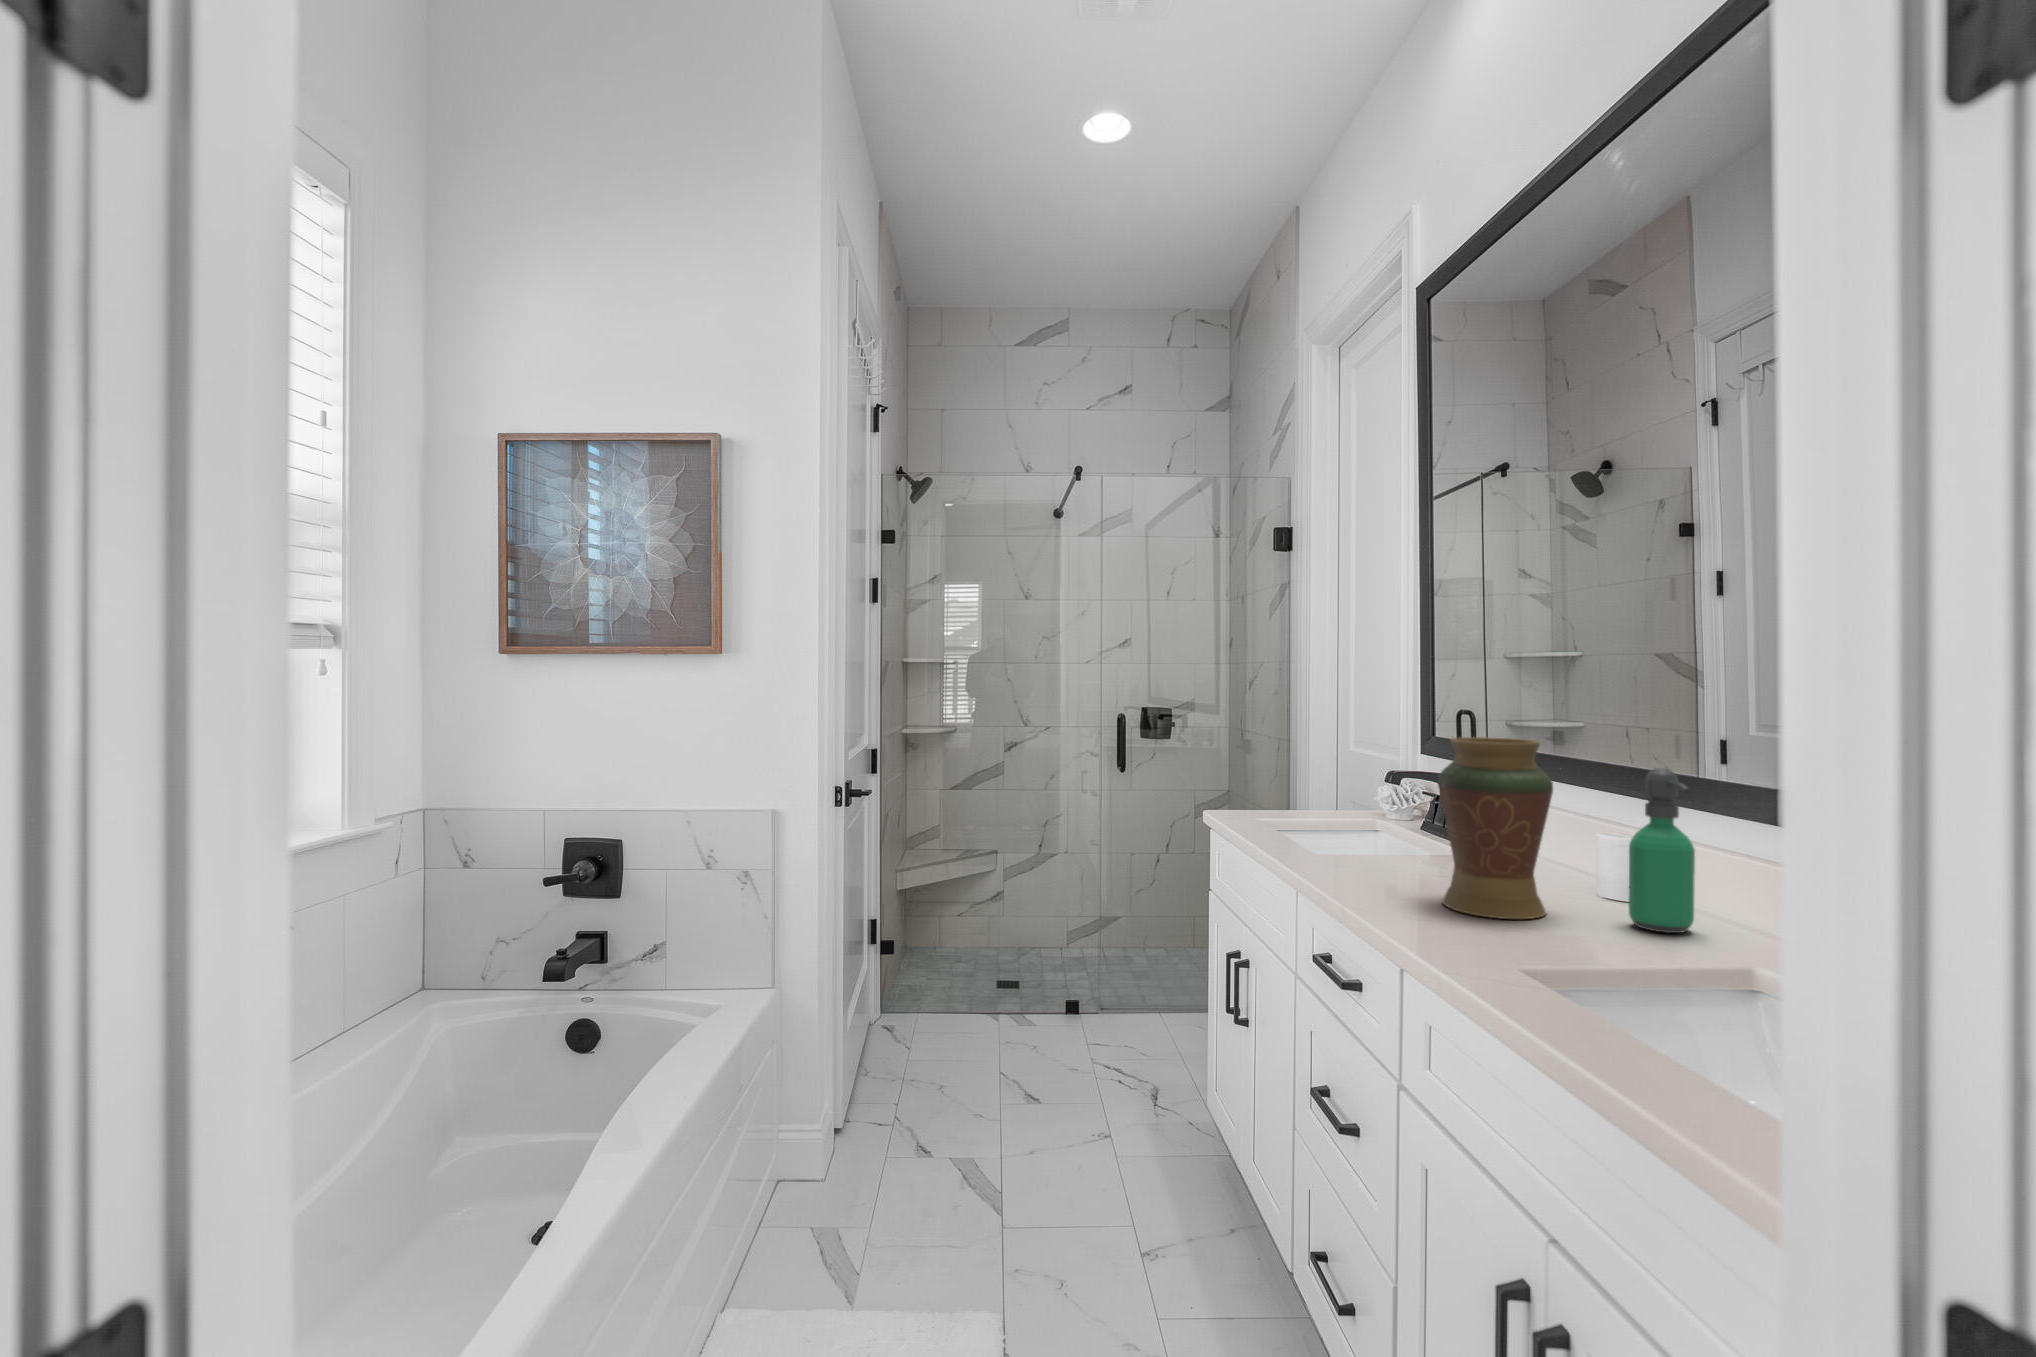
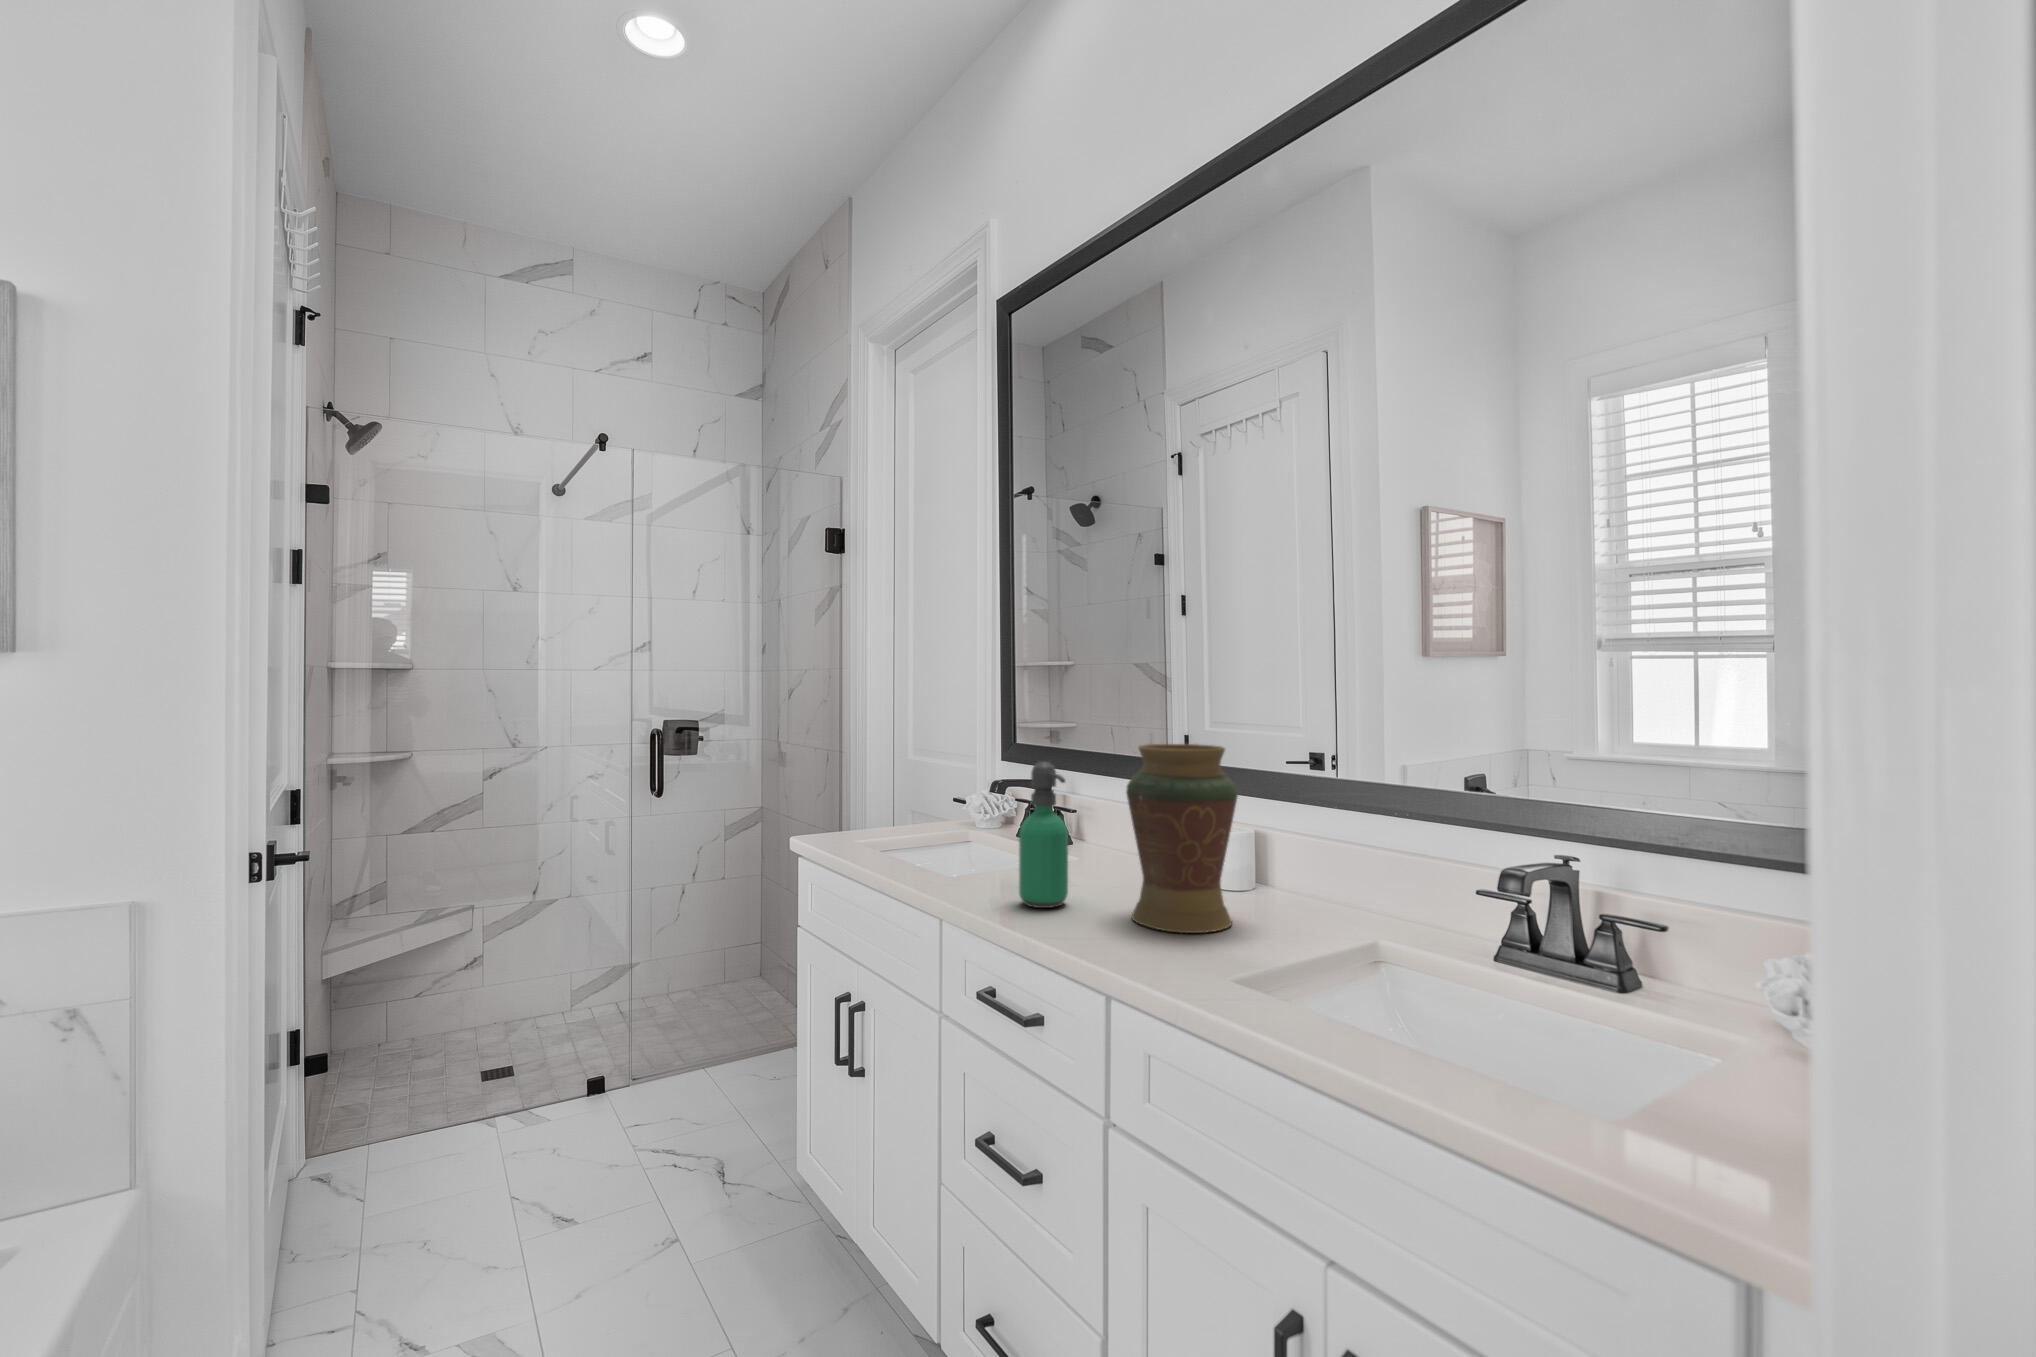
soap dispenser: present [1629,768,1695,933] -> present [1019,762,1068,908]

